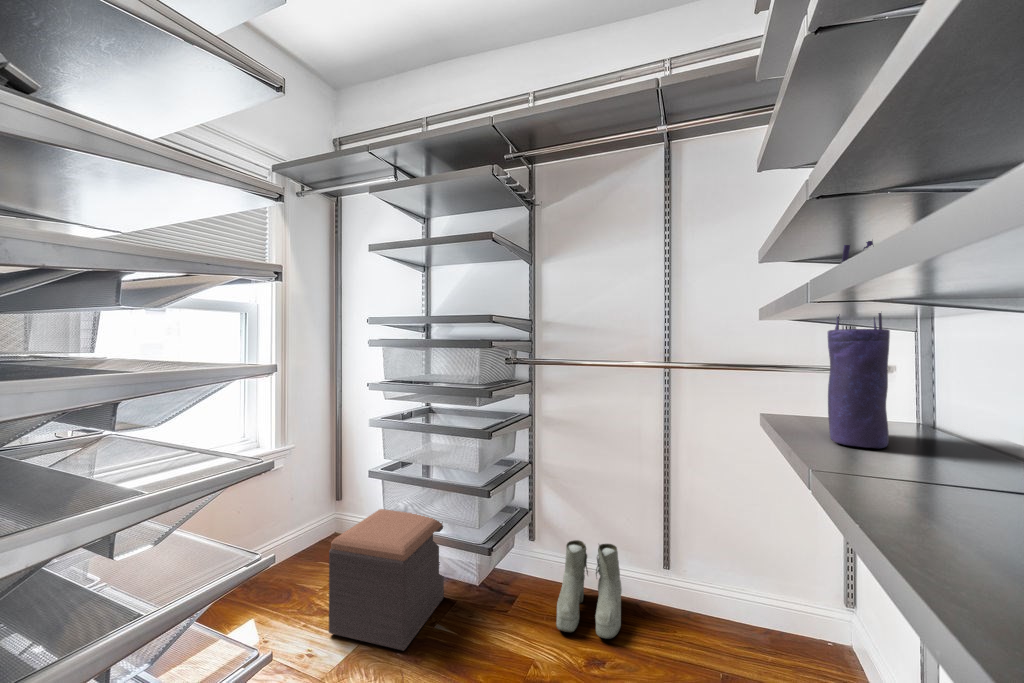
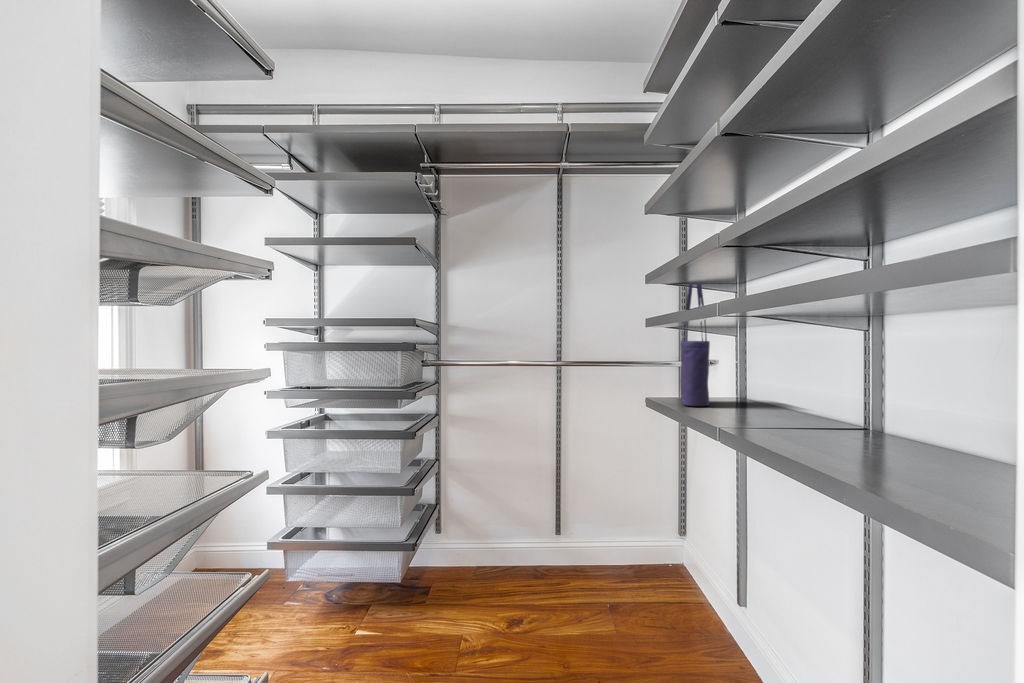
footstool: present [329,509,444,651] -> none [260,518,363,645]
boots: present [556,540,622,639] -> none [475,521,529,596]

